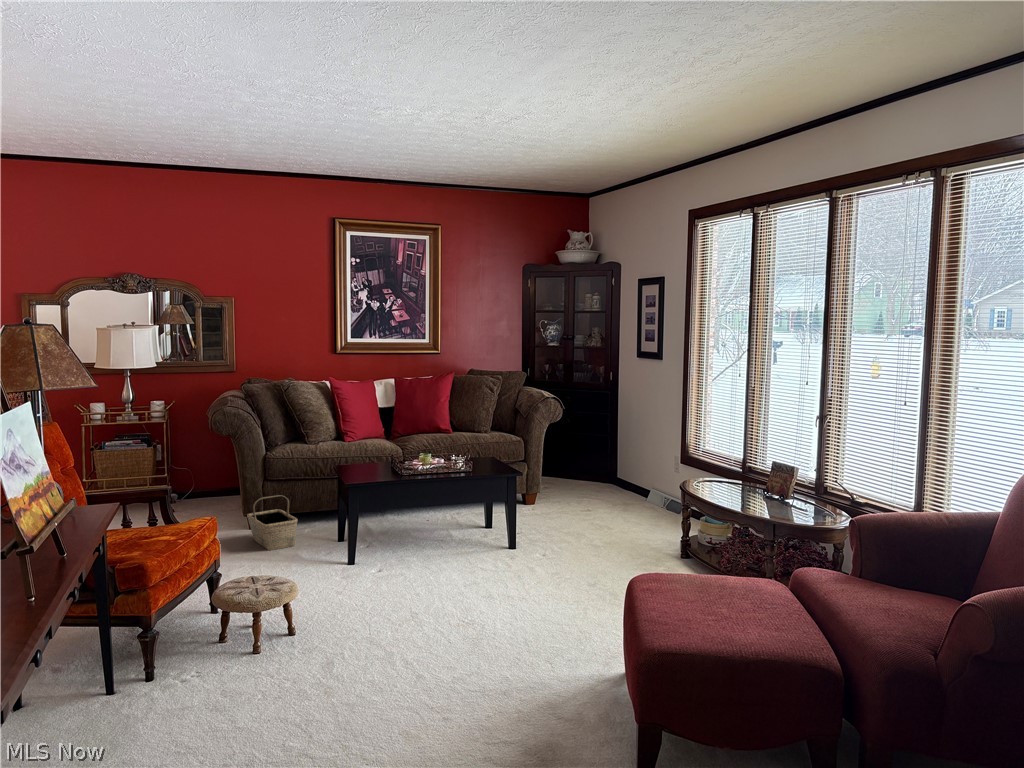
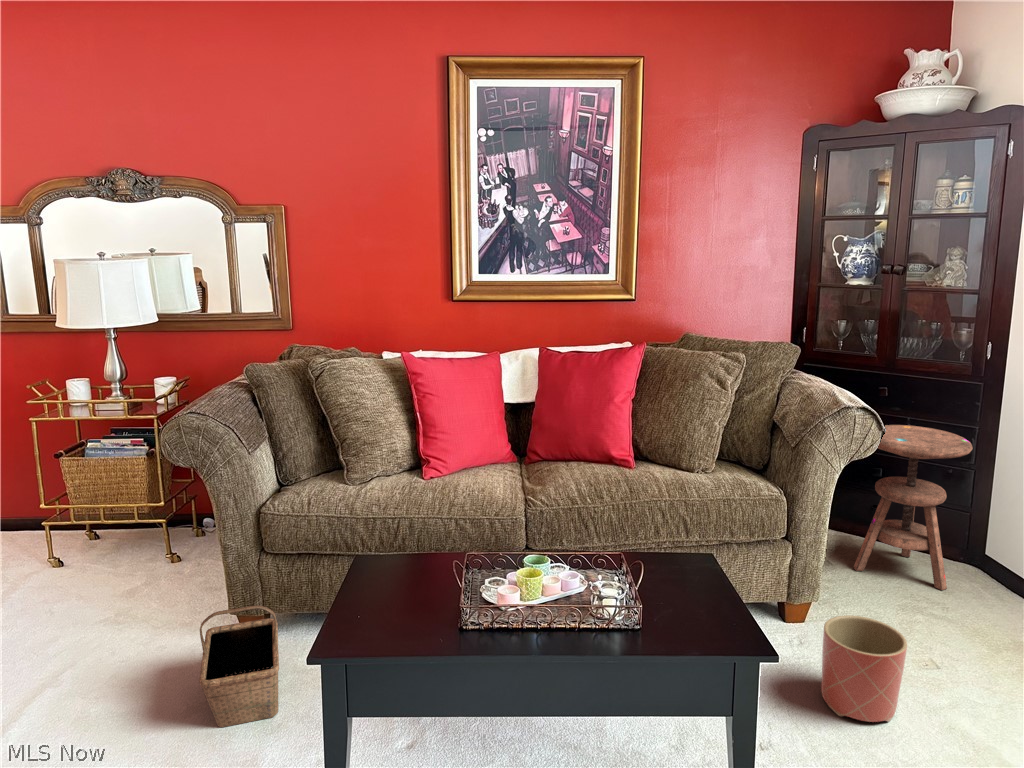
side table: none [558,414,606,491] -> present [853,425,973,590]
planter: none [541,484,573,524] -> present [821,615,907,722]

